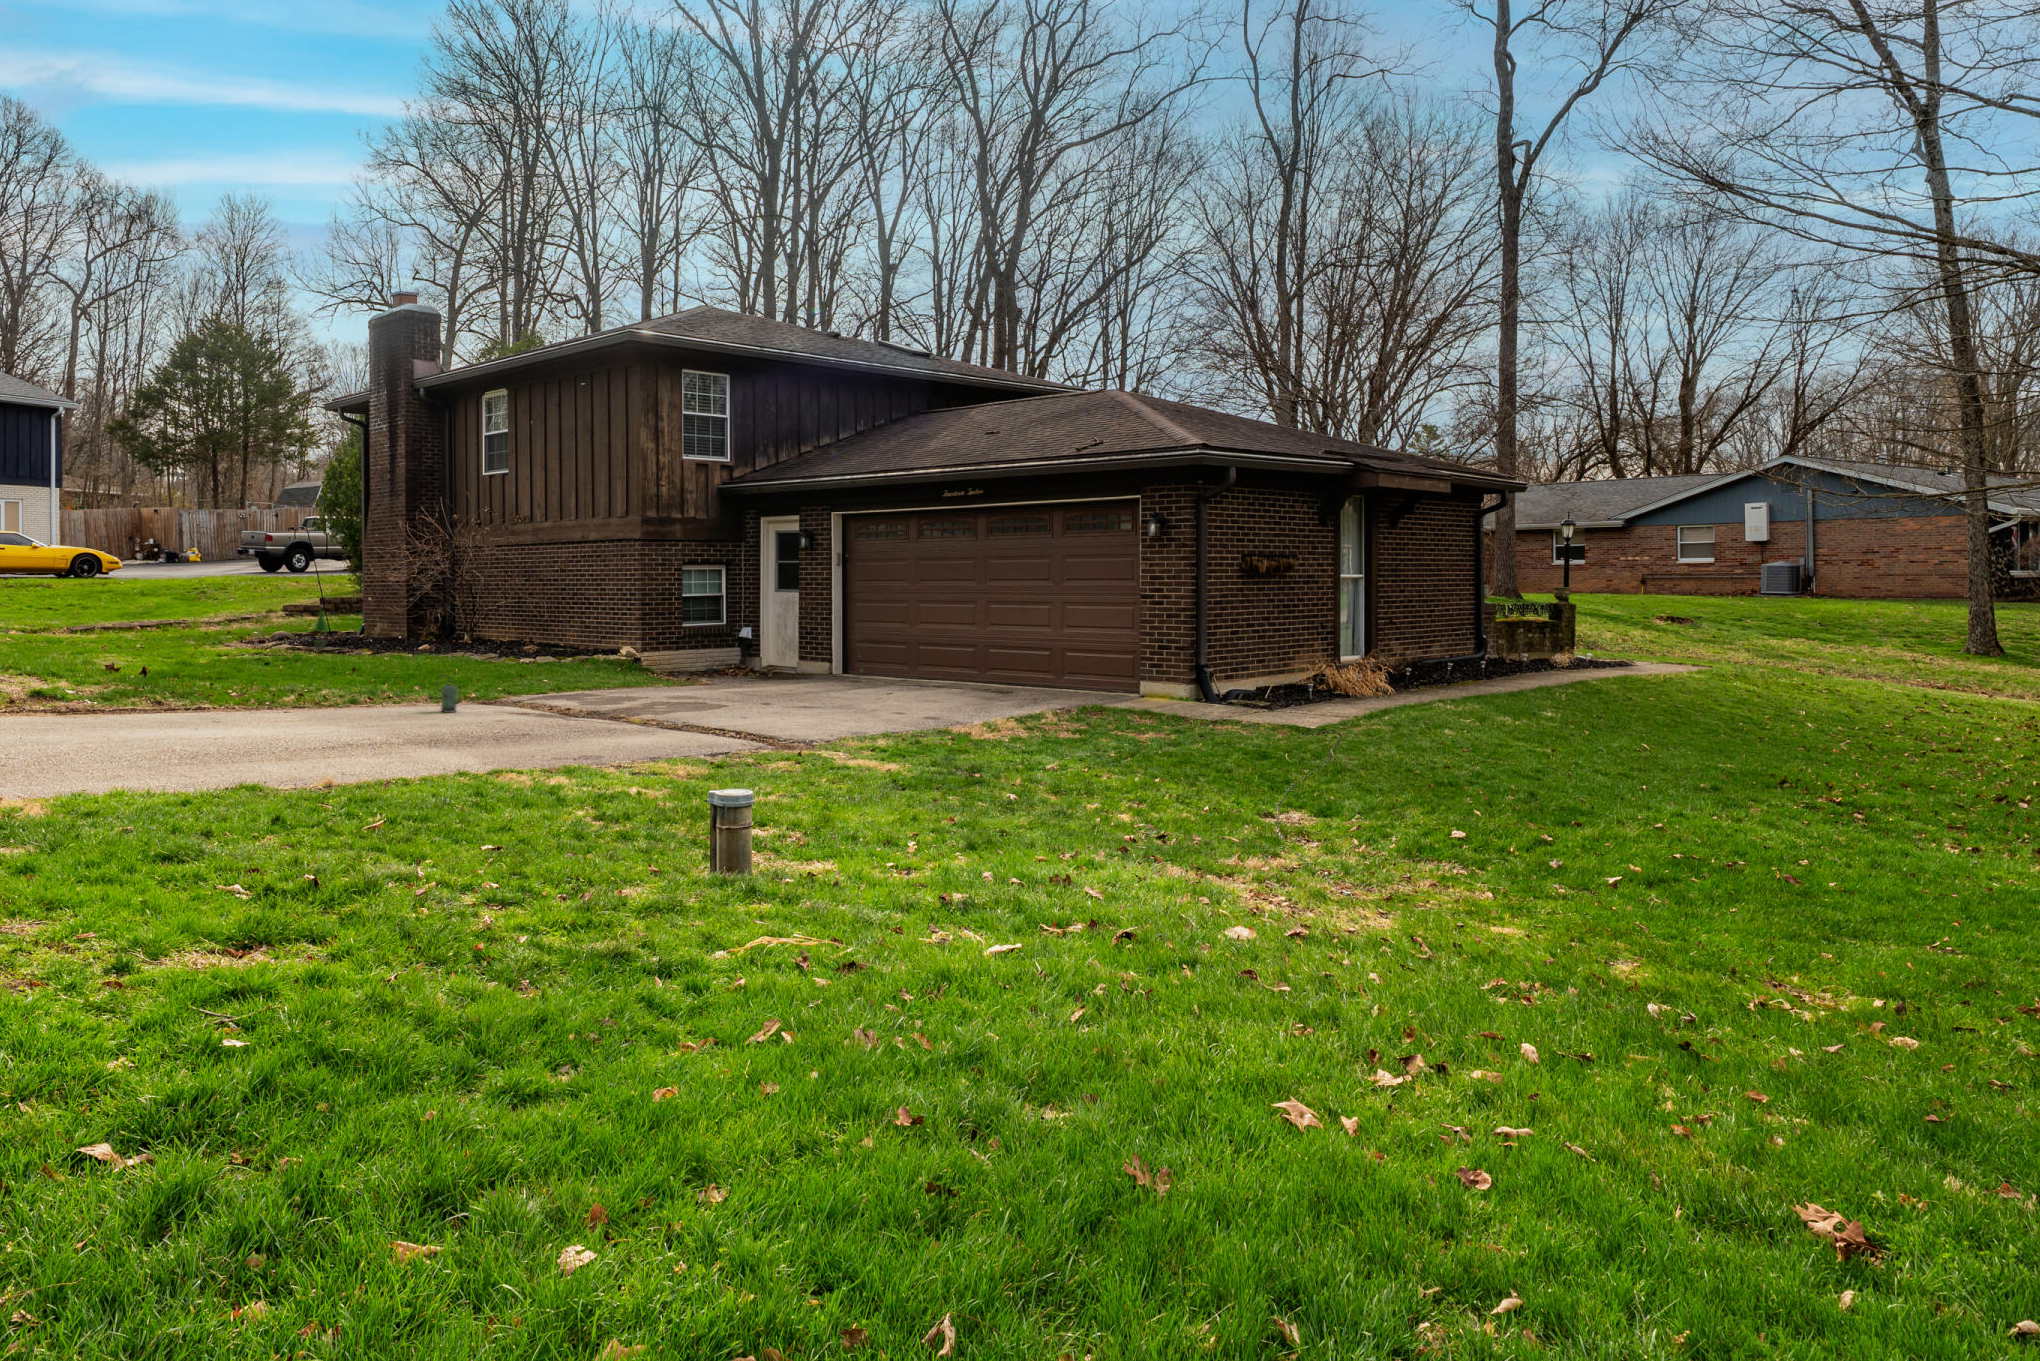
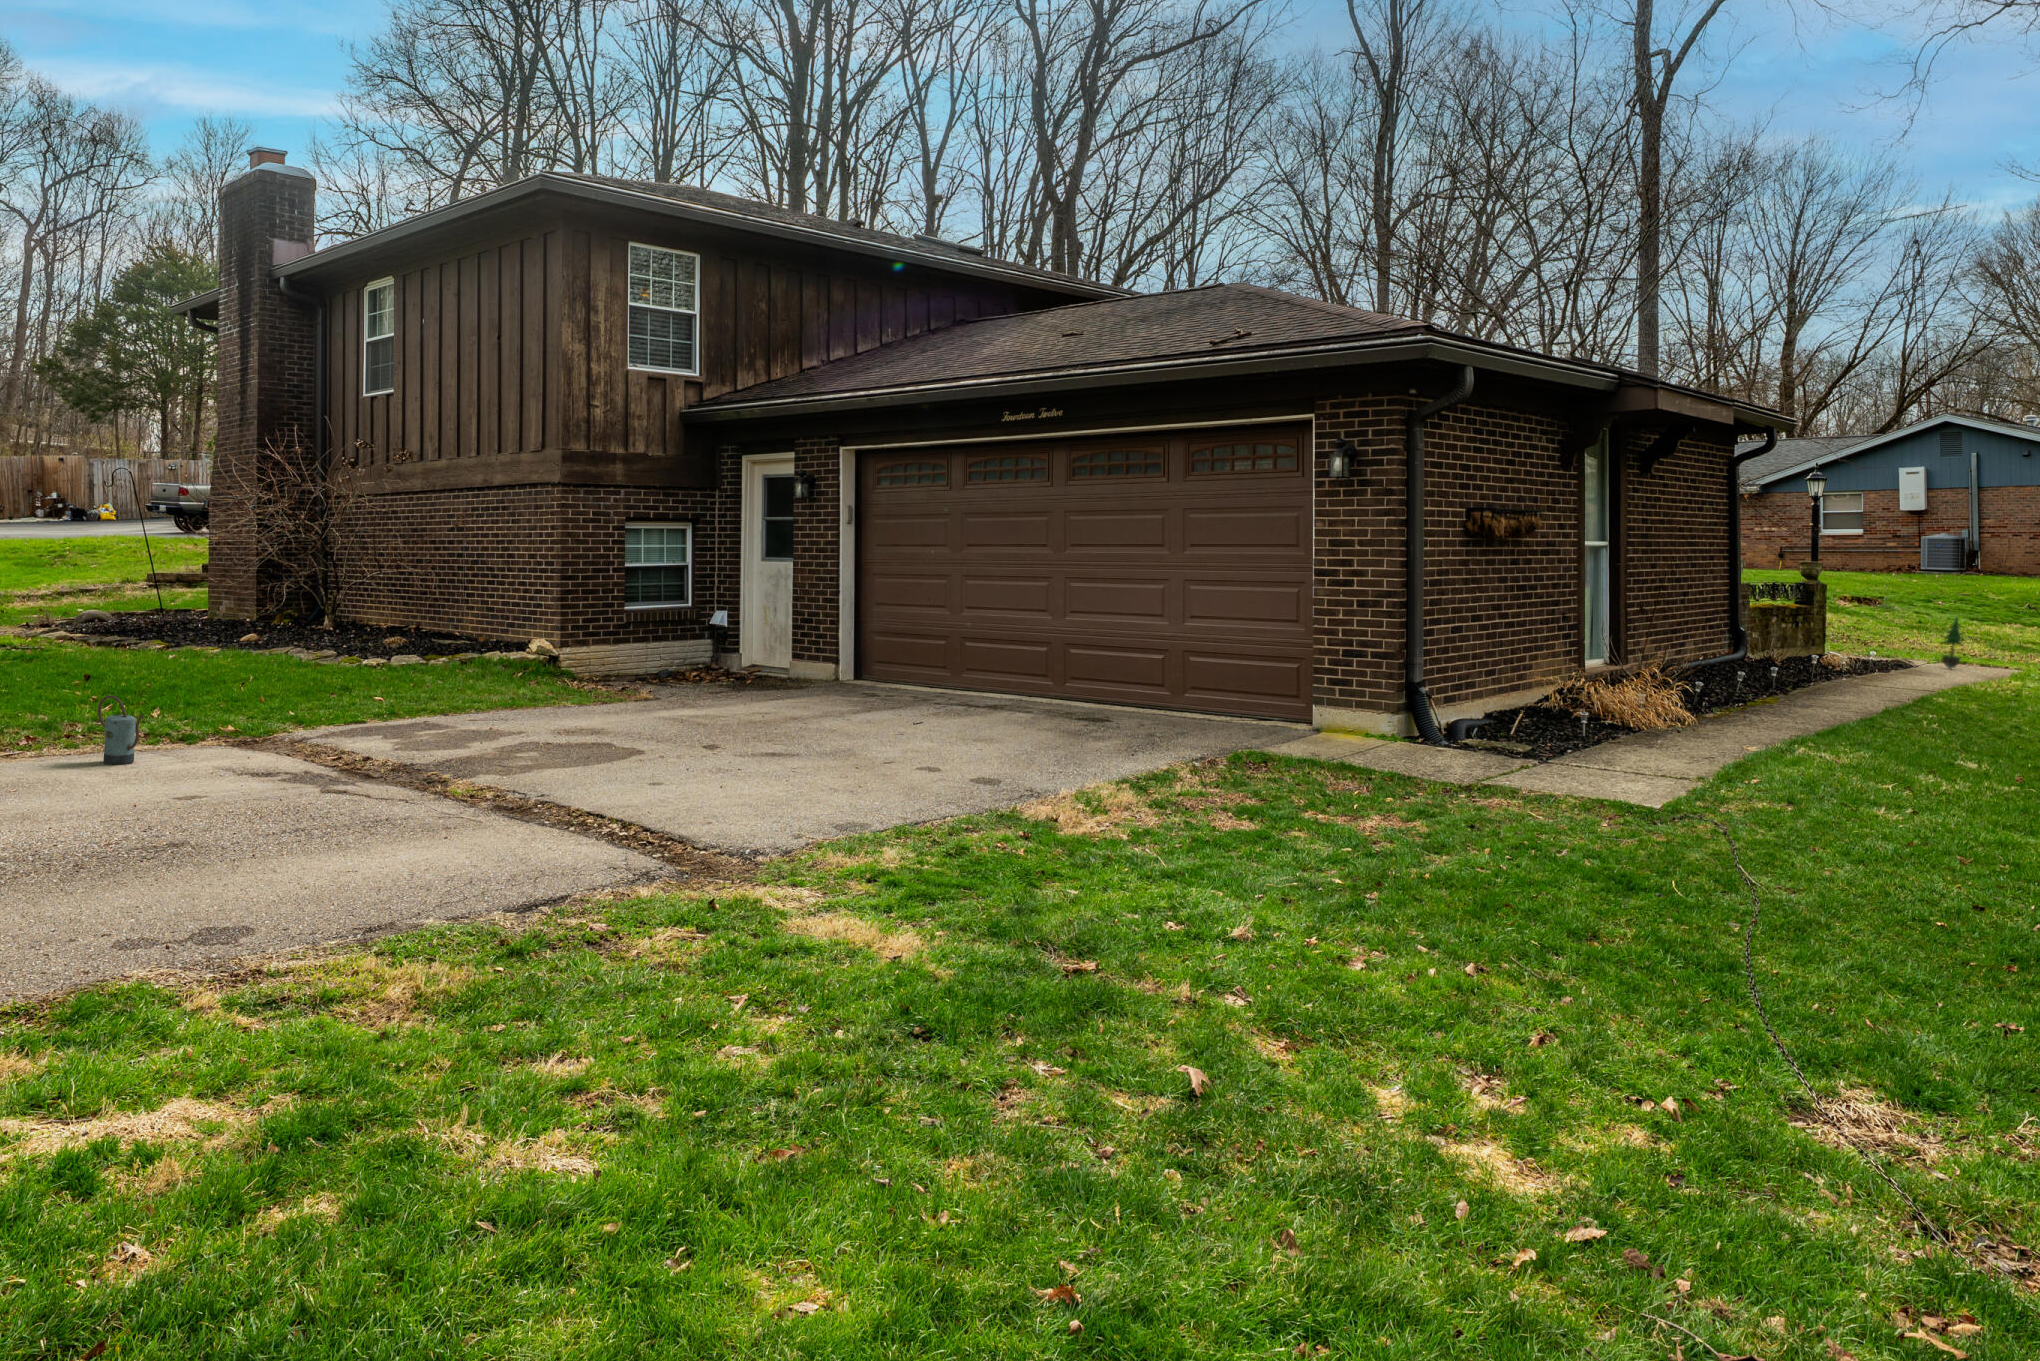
potted tree: present [314,611,327,650] -> present [1942,617,1962,669]

